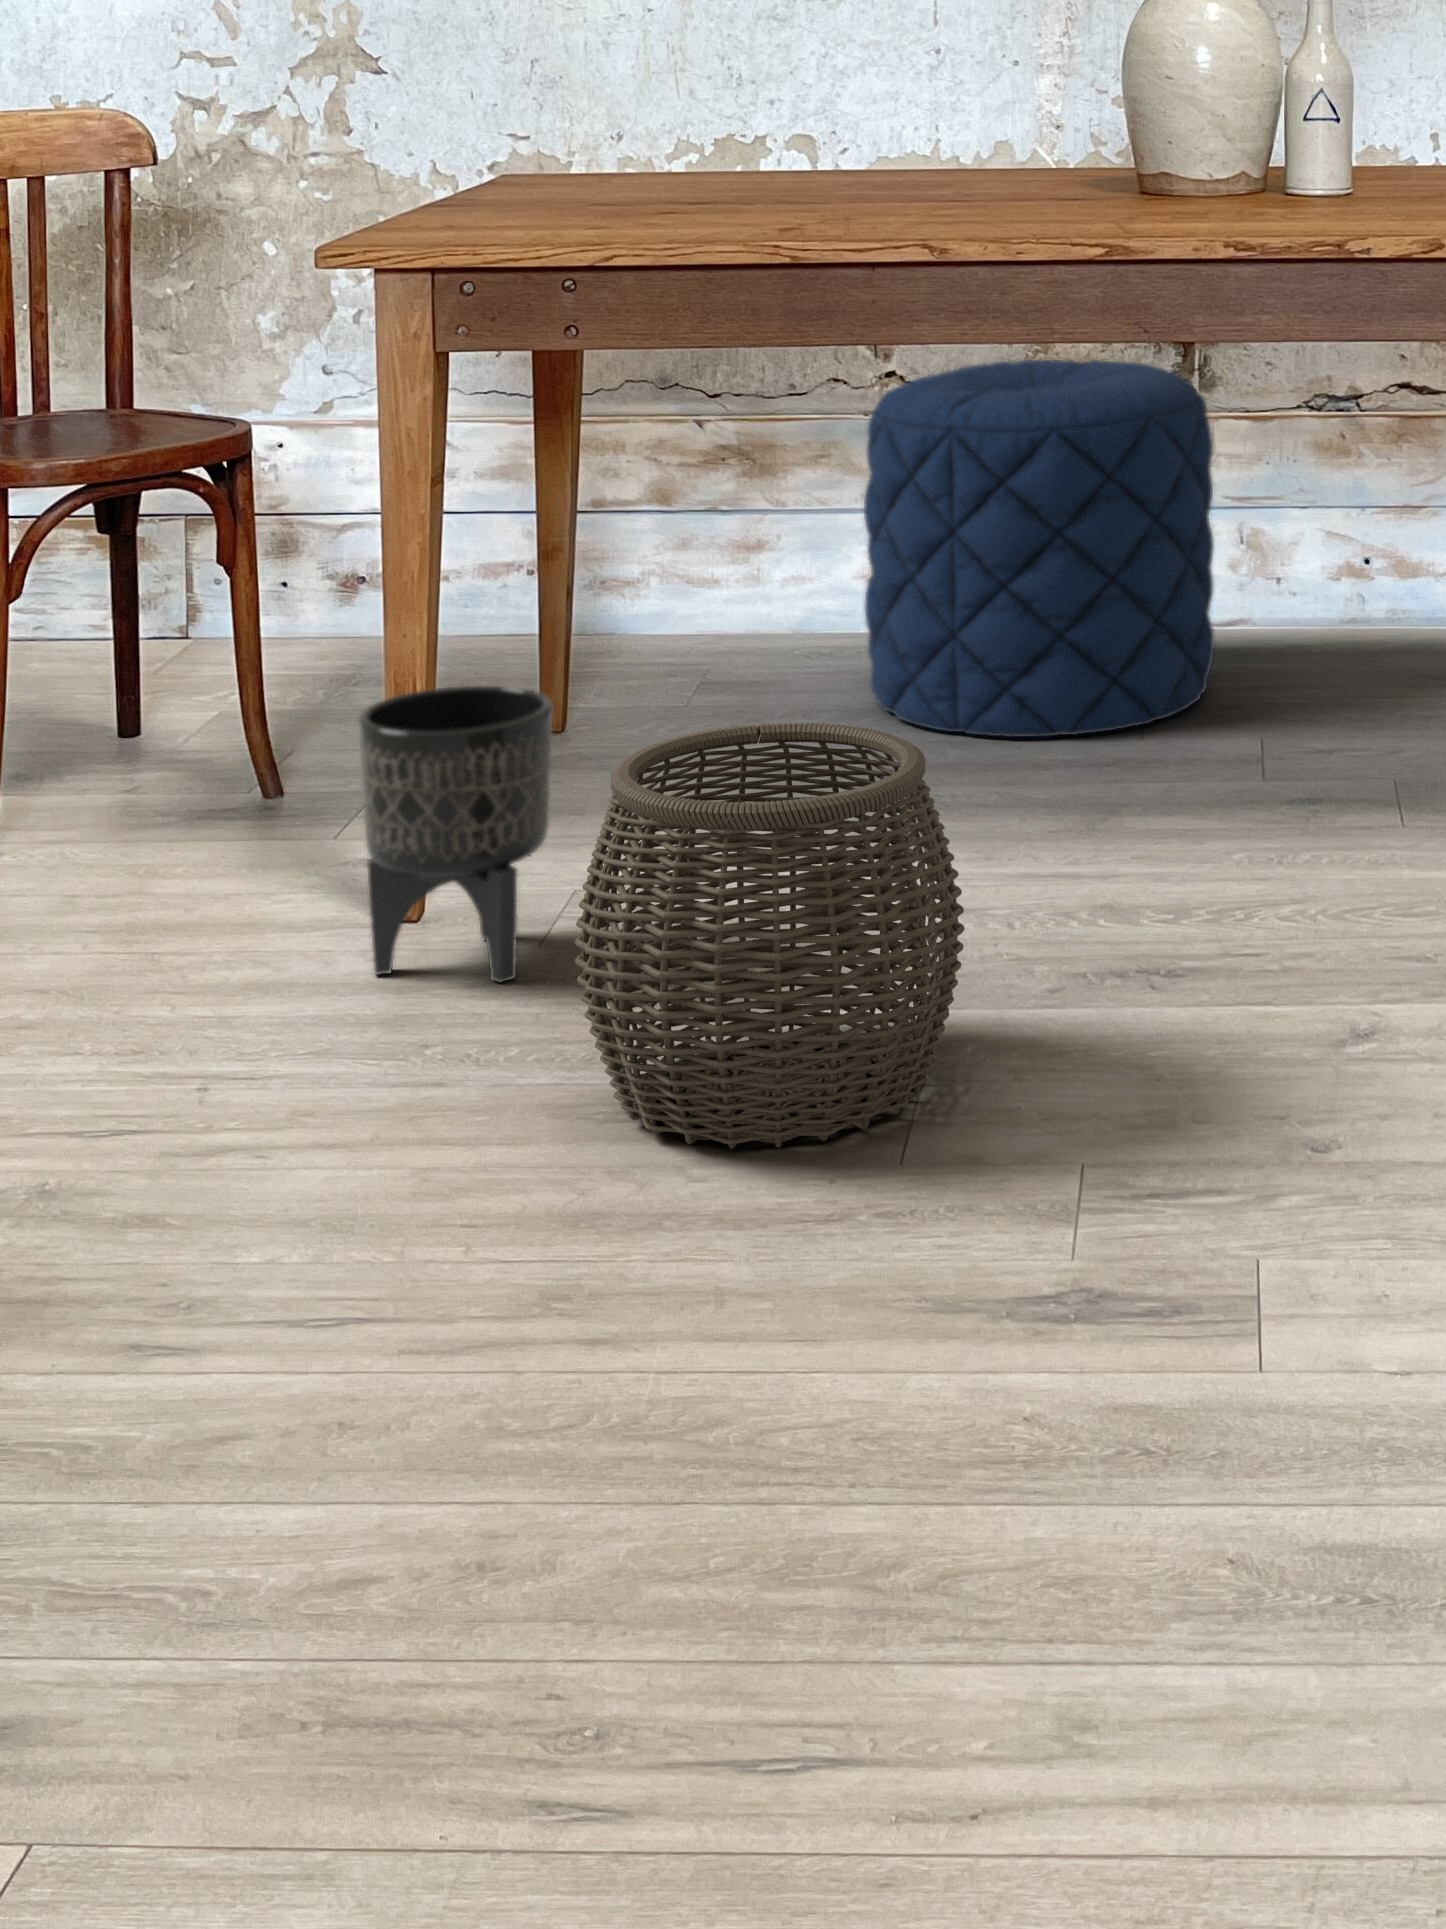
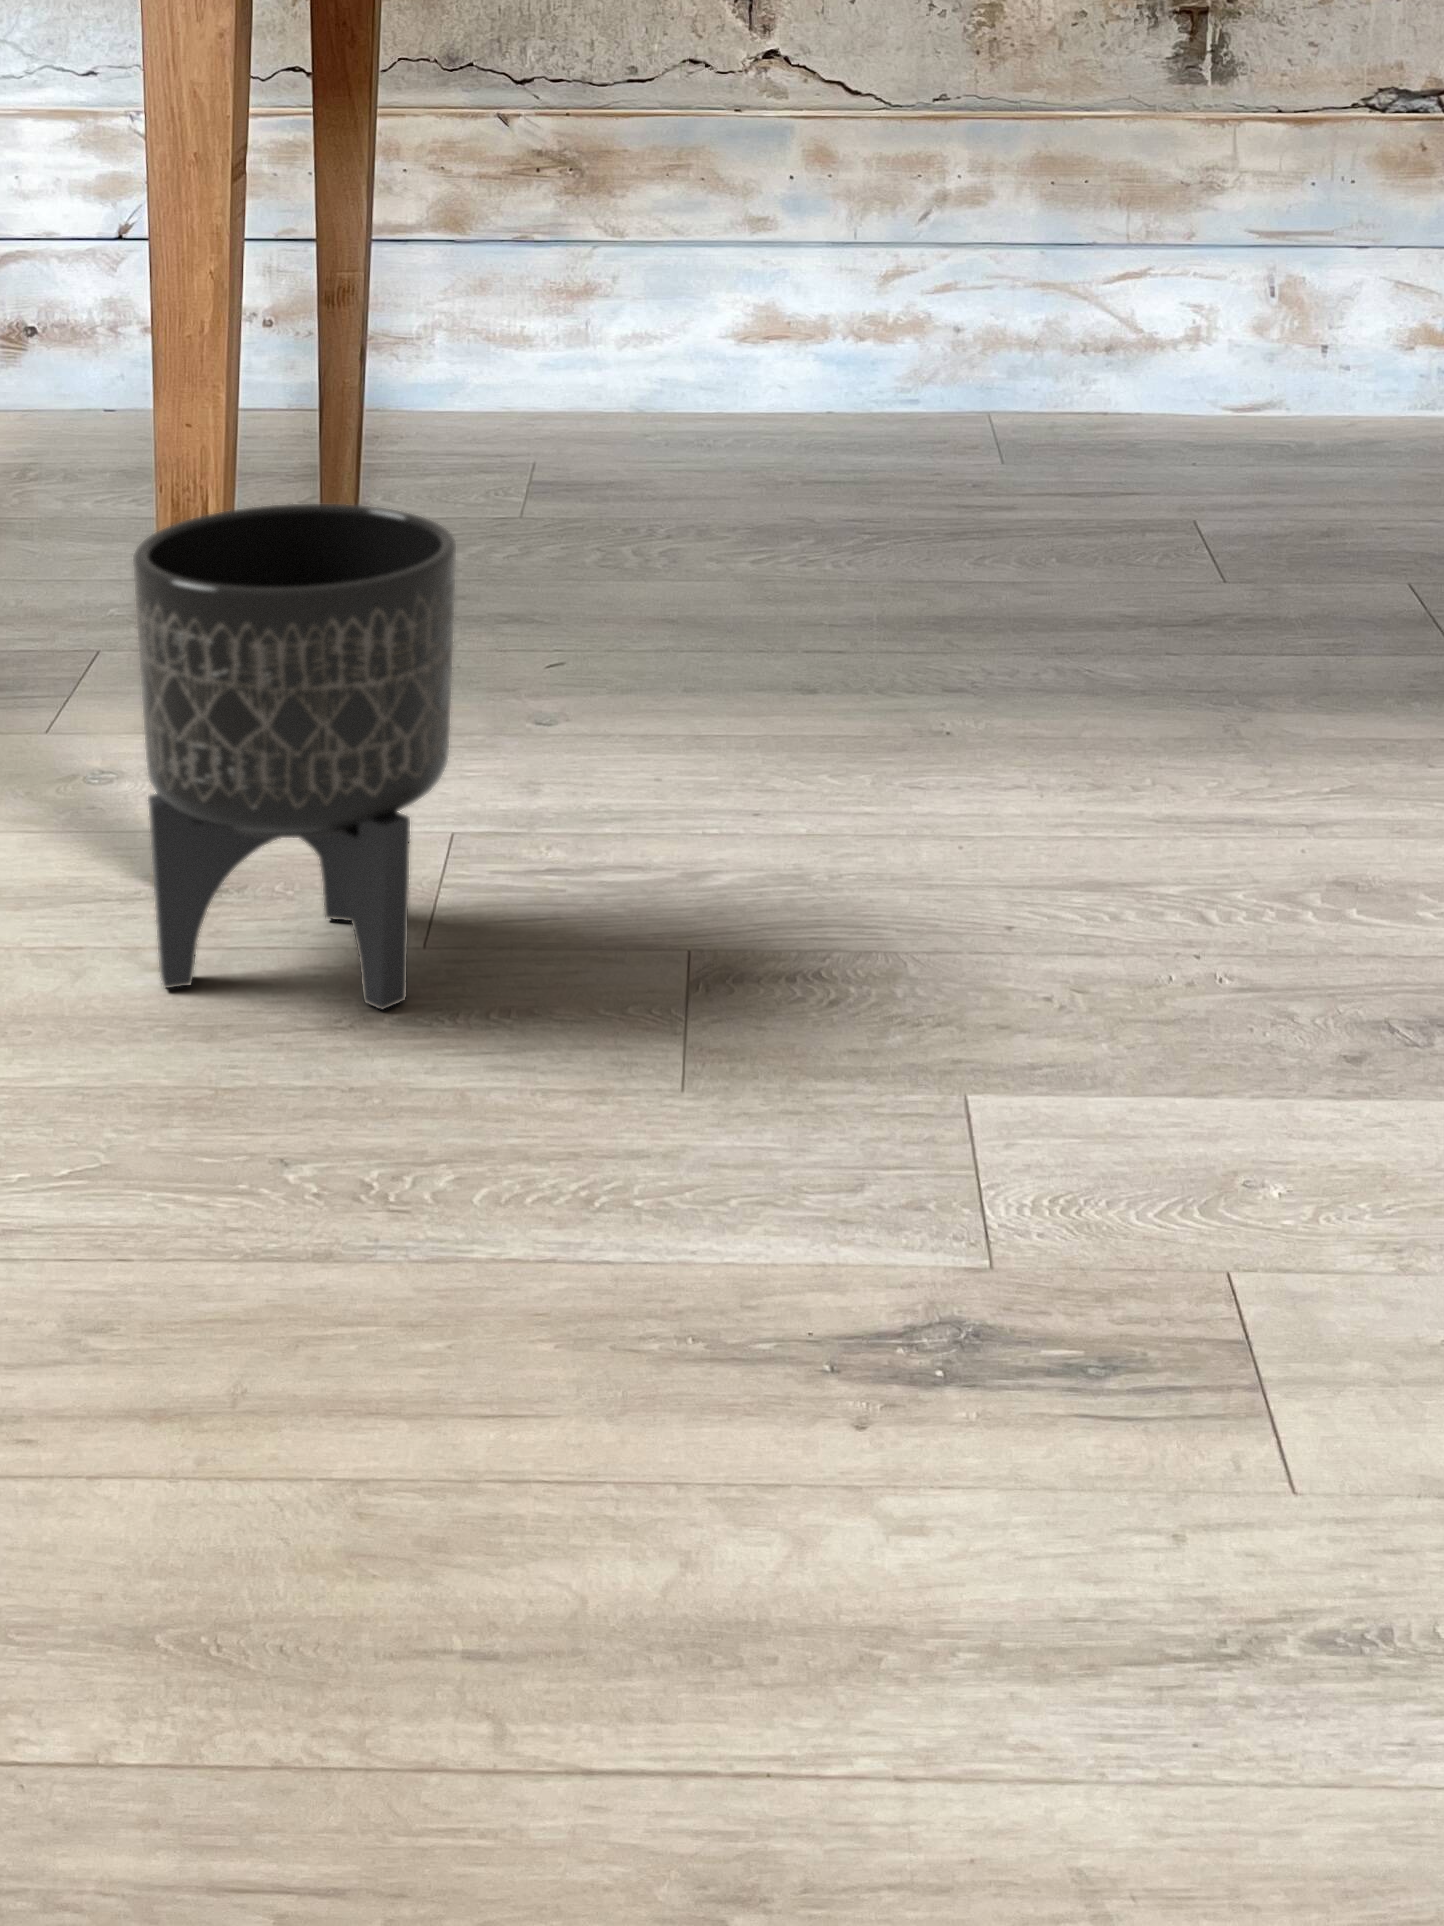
pouf: present [864,360,1214,737] -> none [780,29,1300,576]
woven basket: present [575,723,965,1148] -> none [603,591,1328,1418]

